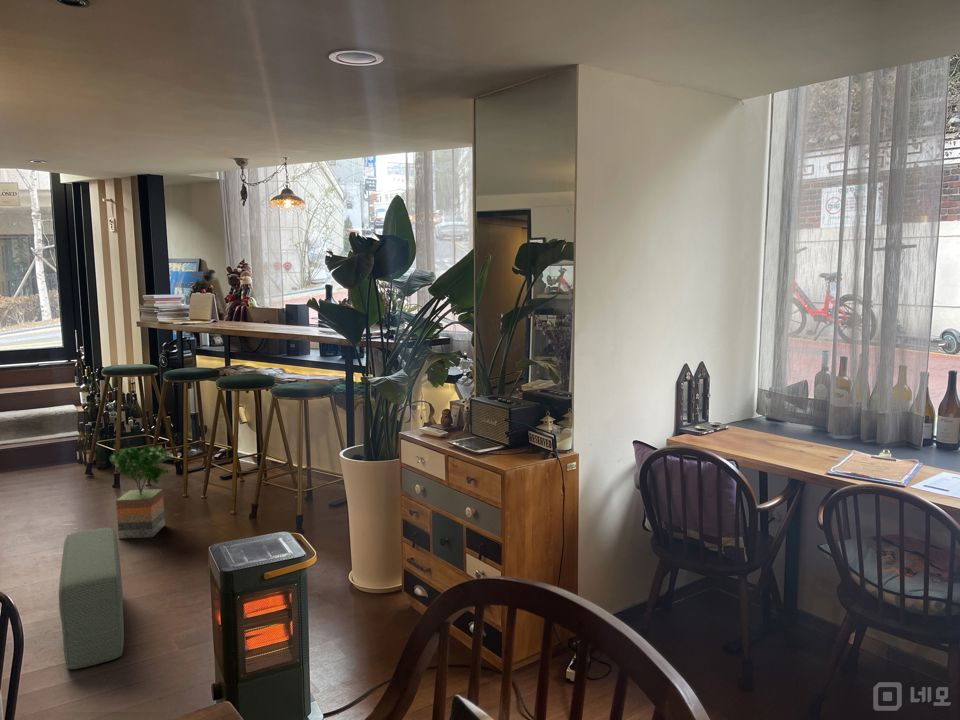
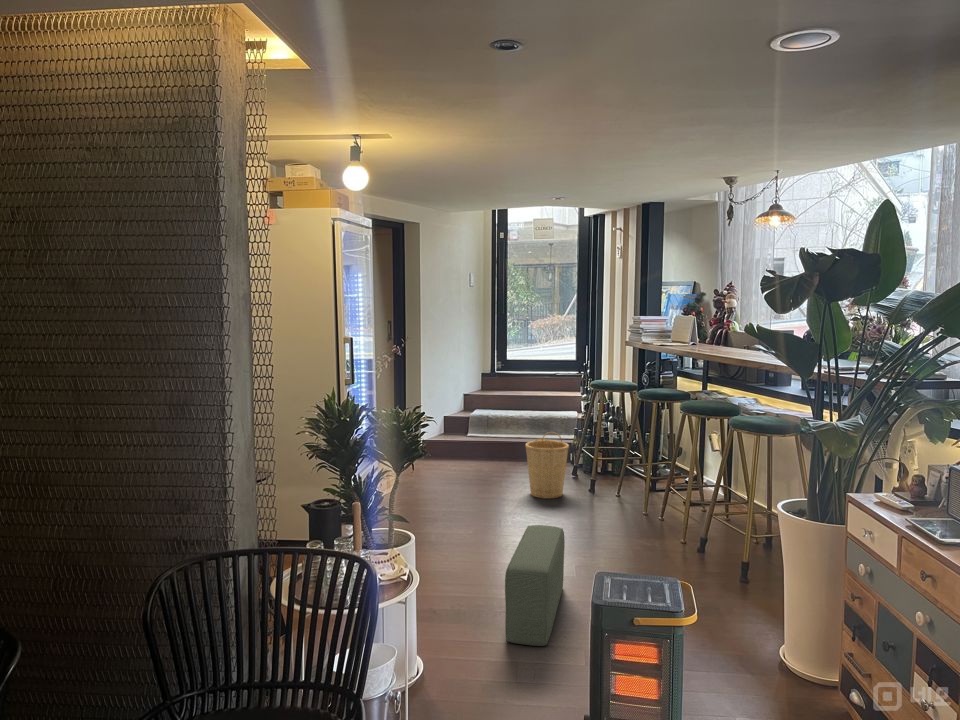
basket: none [23,429,82,507] -> present [526,432,569,499]
potted tree: present [111,446,172,539] -> none [578,456,632,546]

